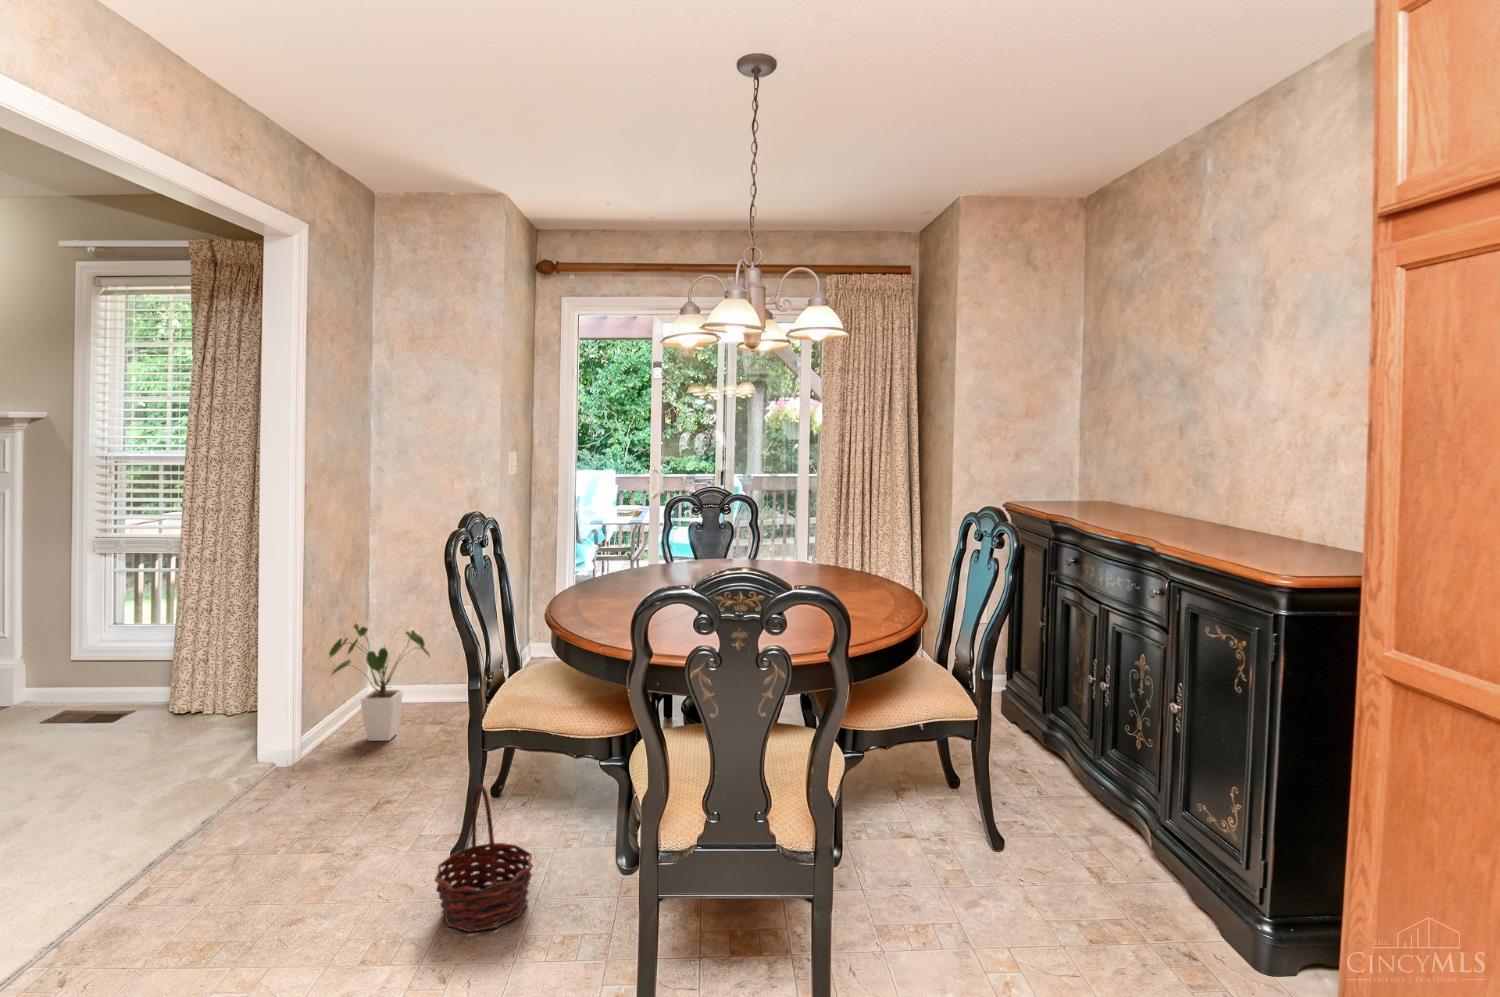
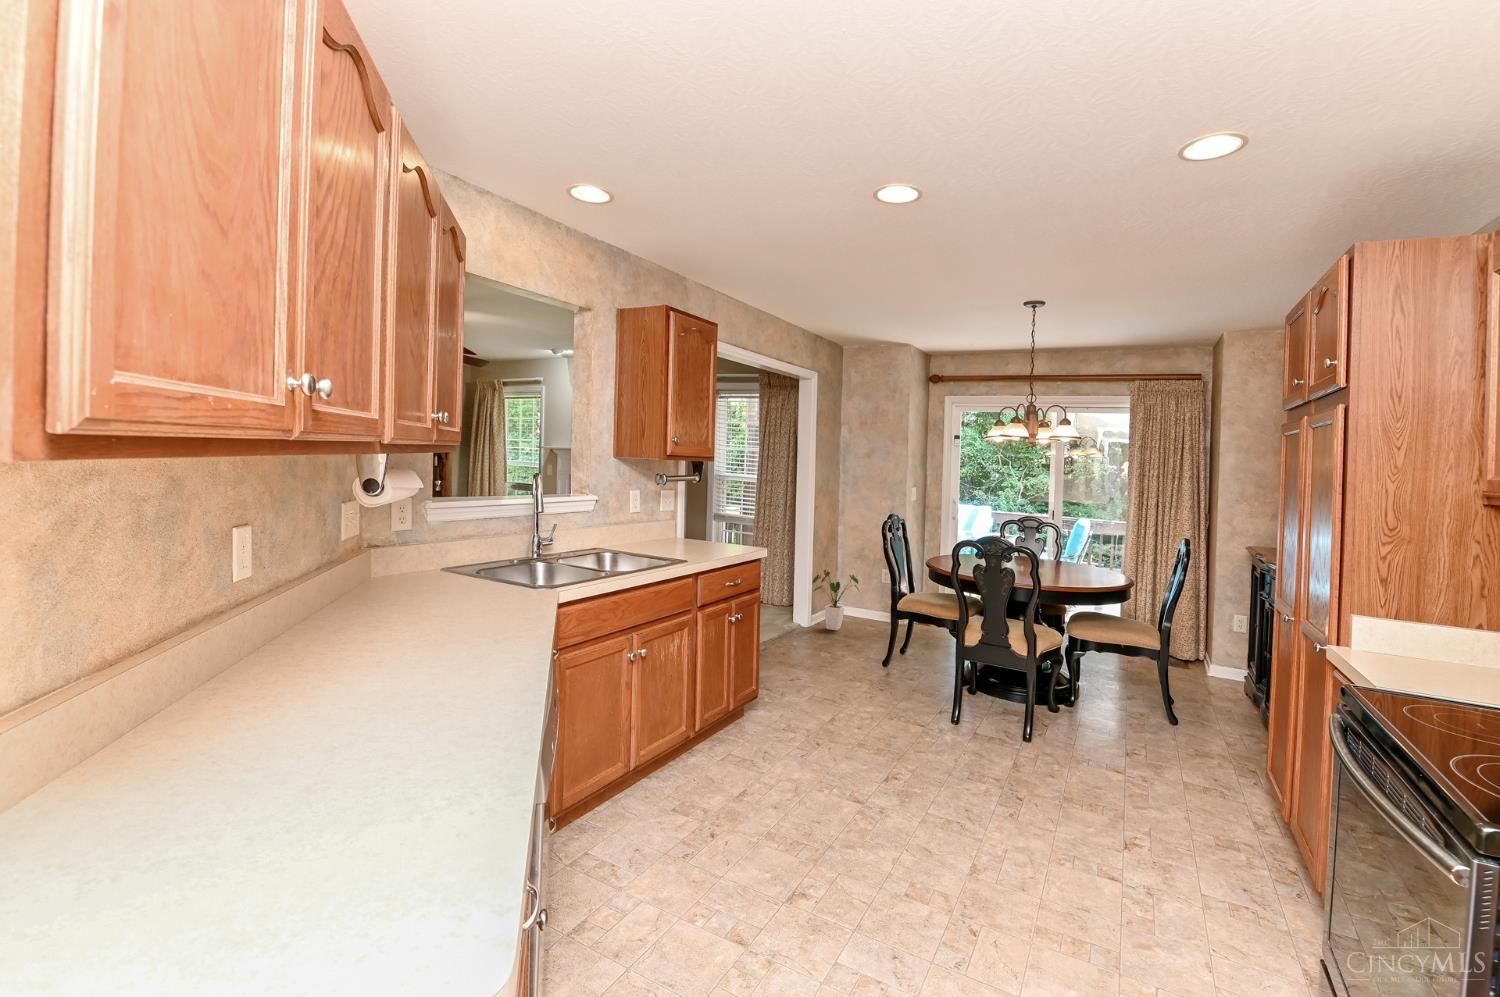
basket: present [435,785,533,932] -> none [863,630,906,691]

